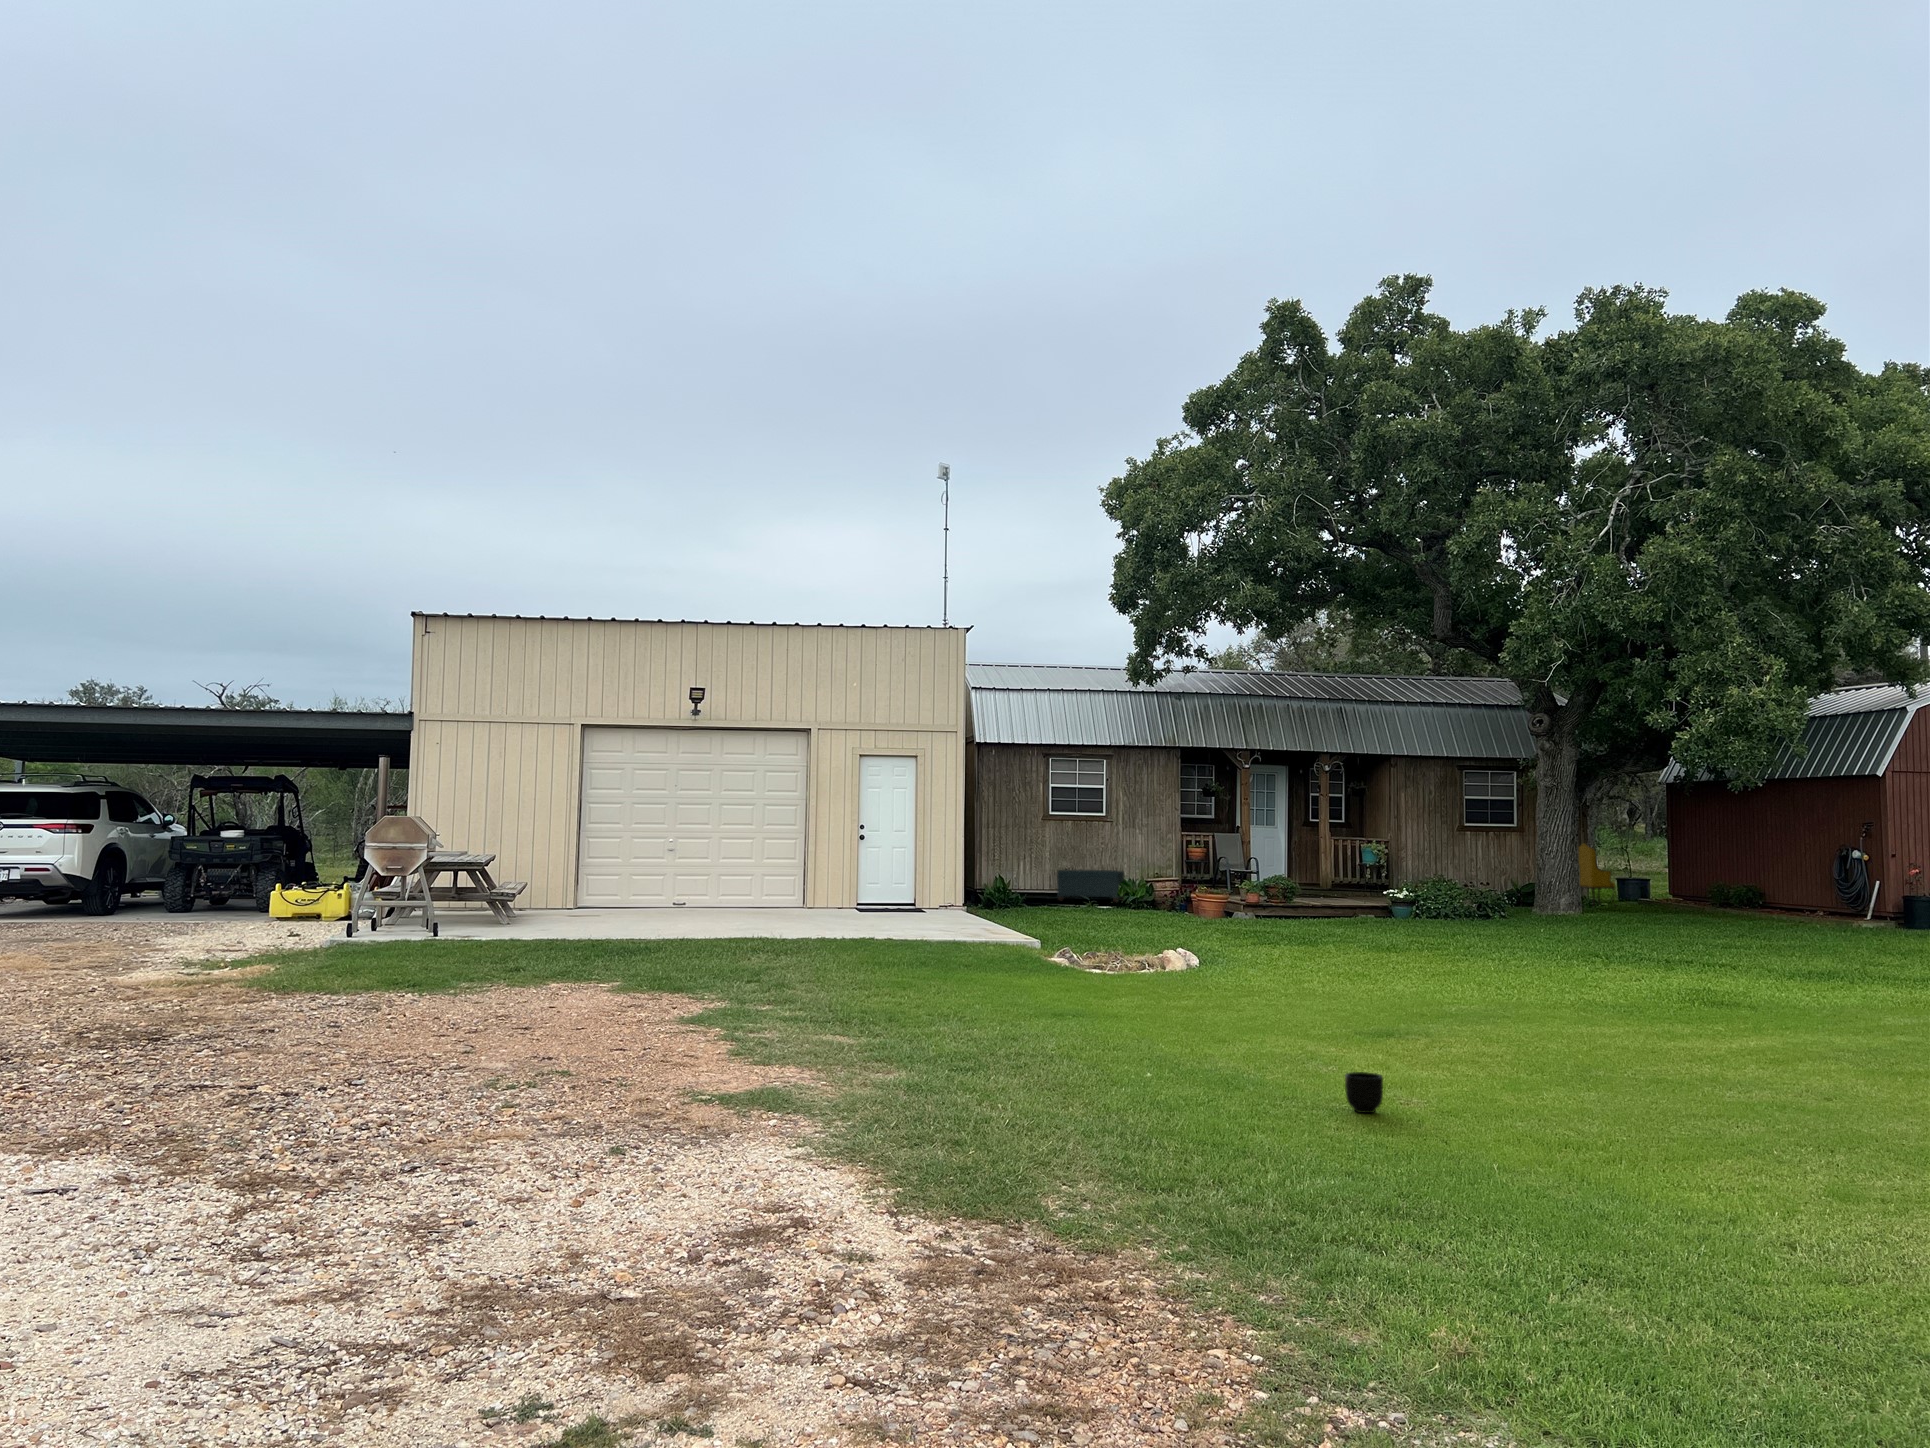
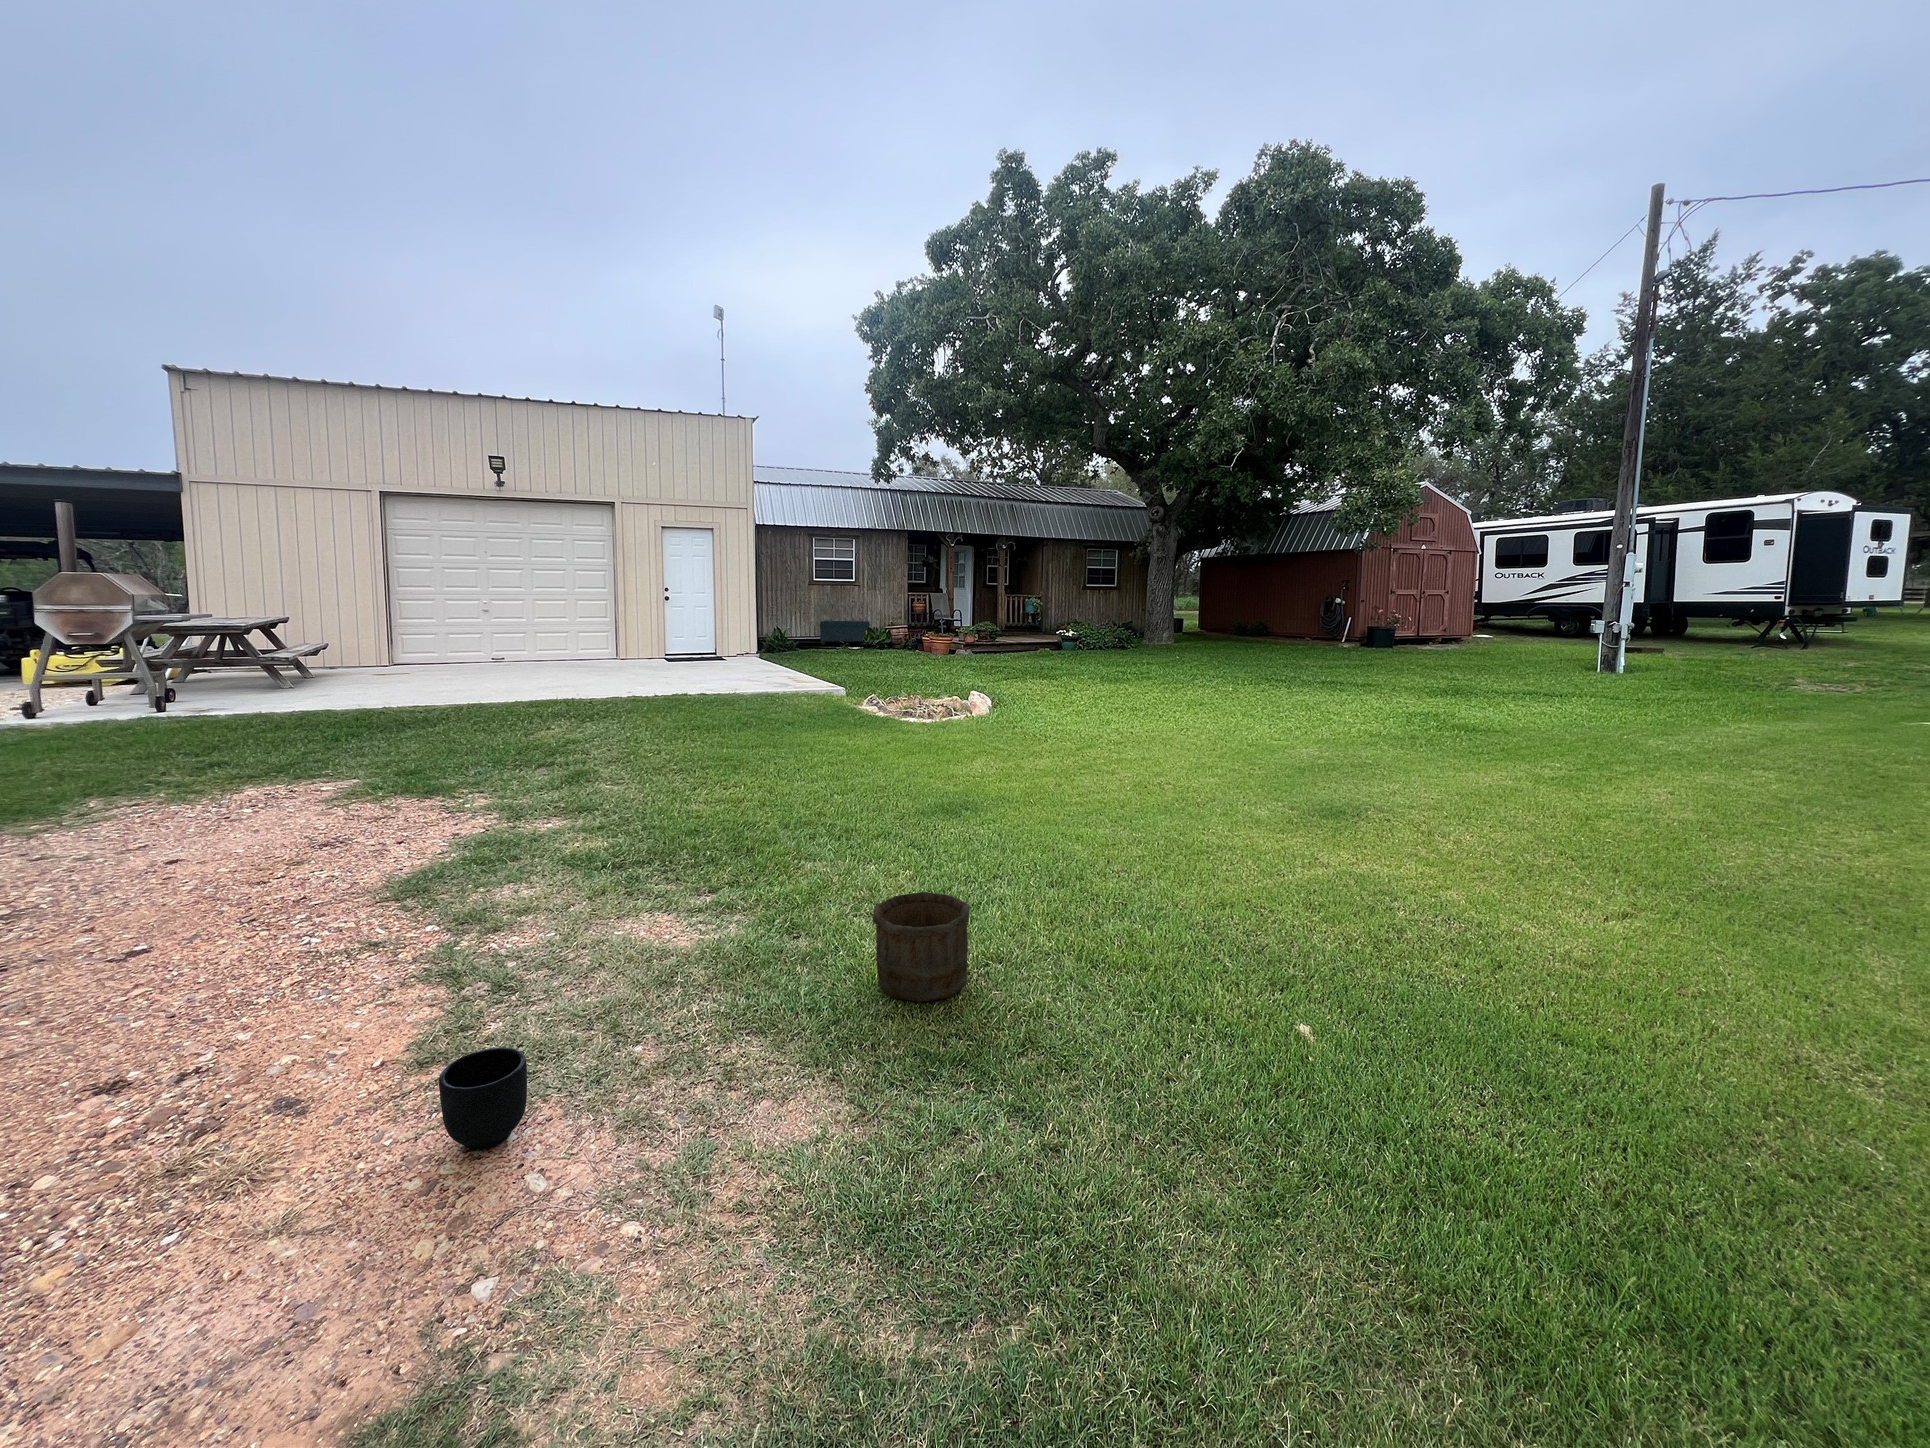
armchair: present [1579,844,1616,906] -> none [1171,598,1198,641]
wooden bucket: none [932,1019,990,1070] -> present [873,892,970,1002]
planter: present [1345,1072,1383,1113] -> present [439,1047,527,1151]

